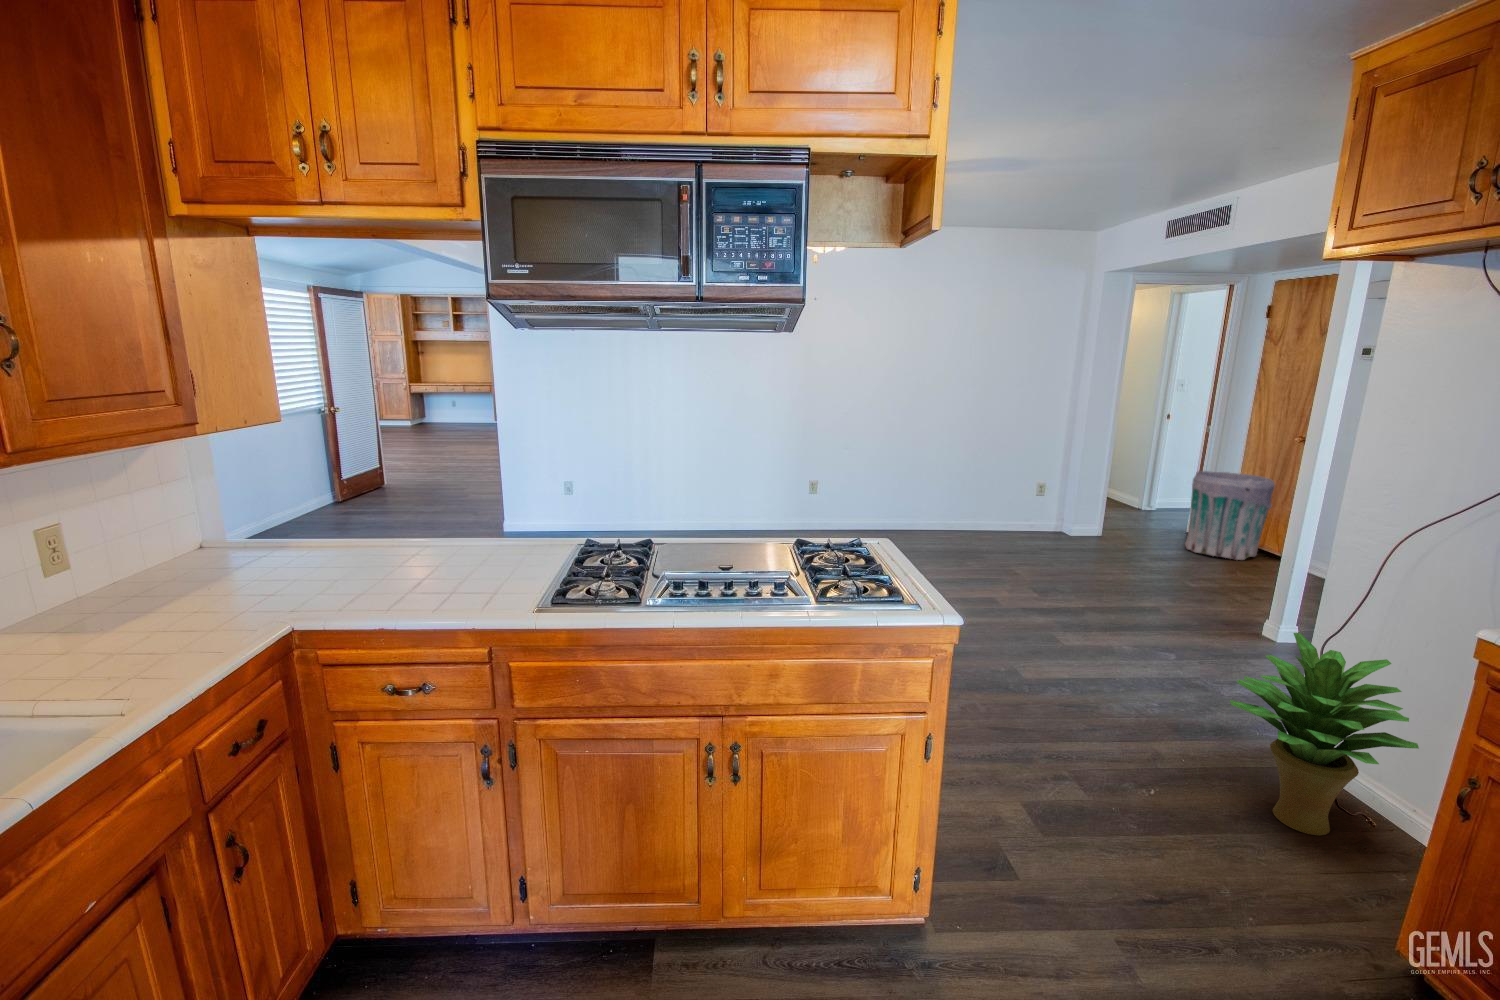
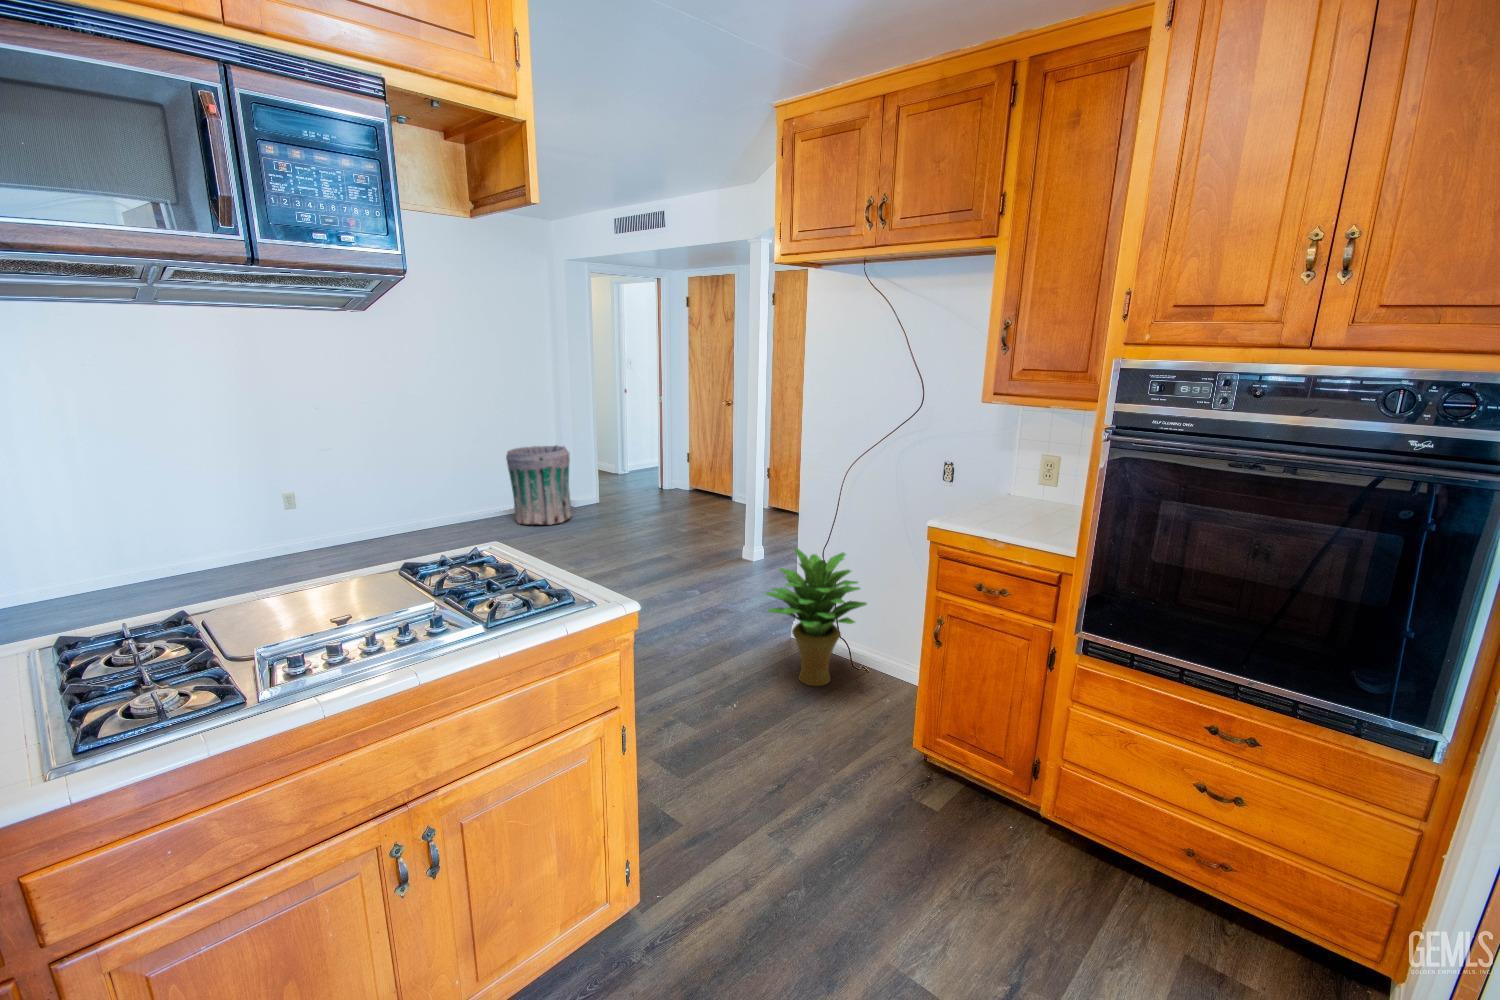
trash can: present [1185,471,1275,560] -> present [506,445,572,525]

